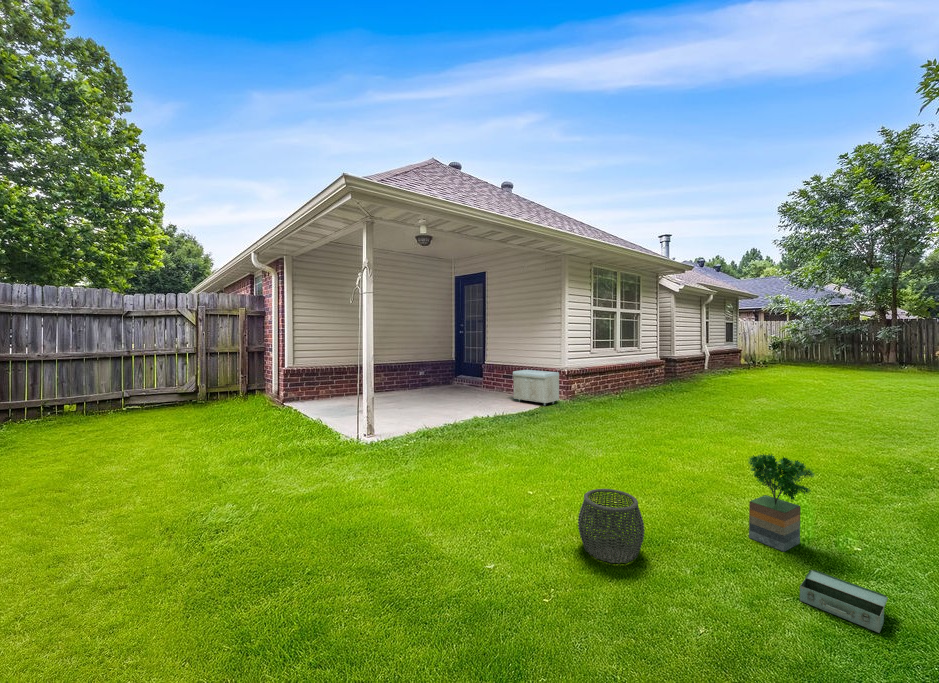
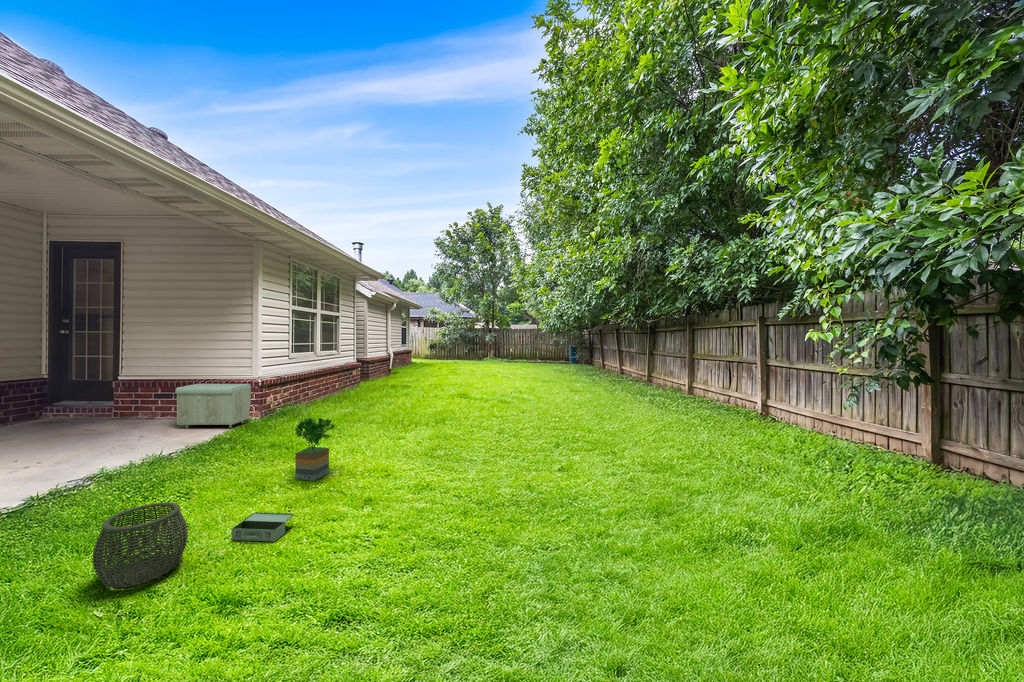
potted tree: present [749,454,814,552] -> present [295,418,335,481]
woven basket: present [578,489,645,564] -> present [92,503,188,589]
toolbox: present [800,570,888,633] -> present [232,512,294,542]

